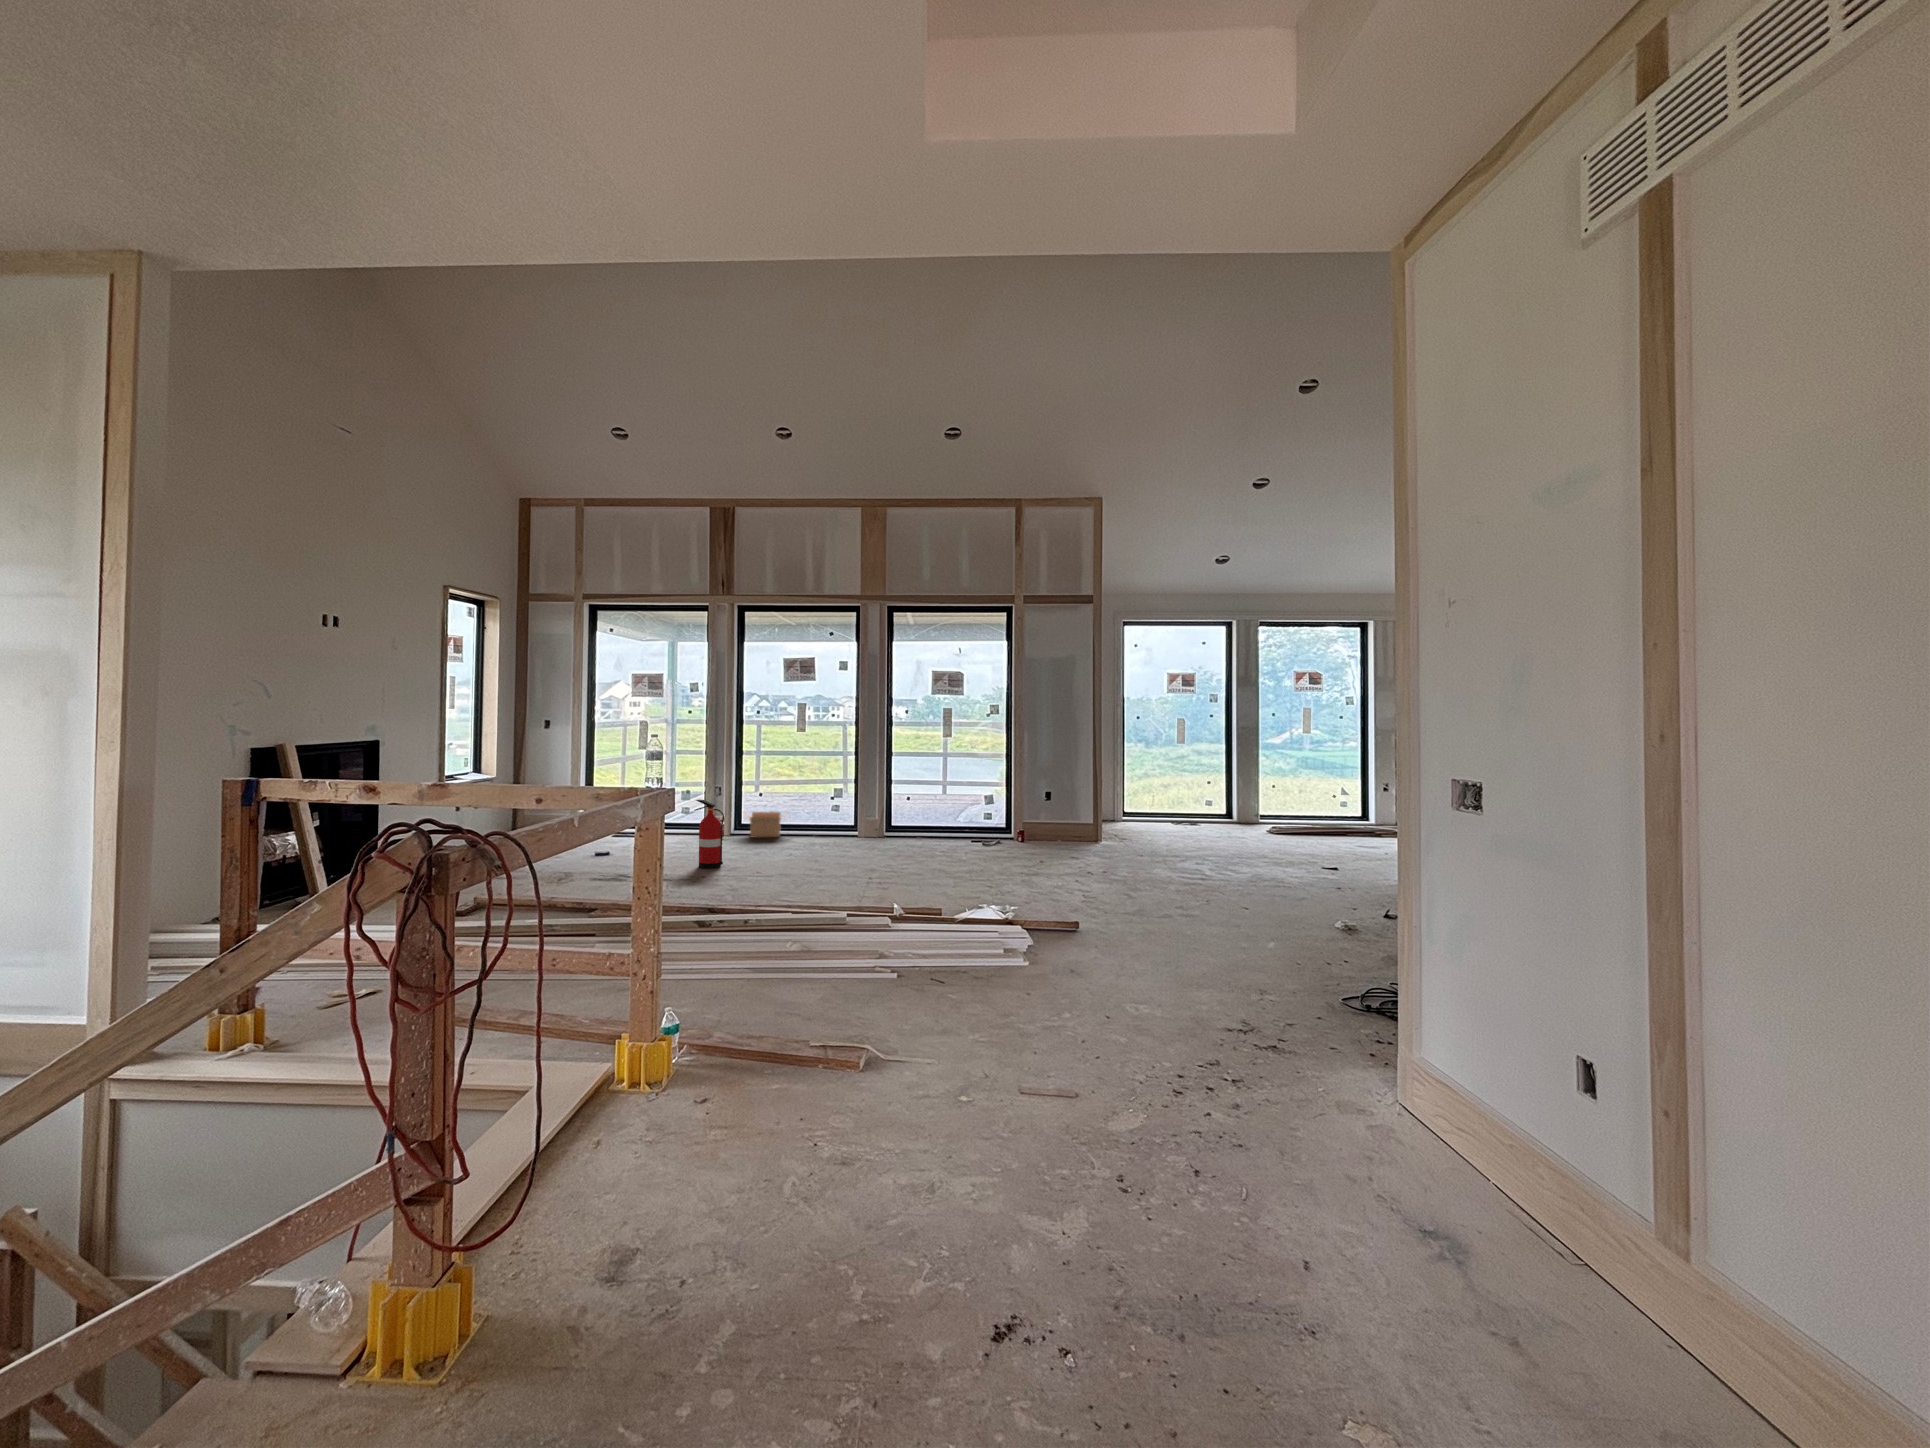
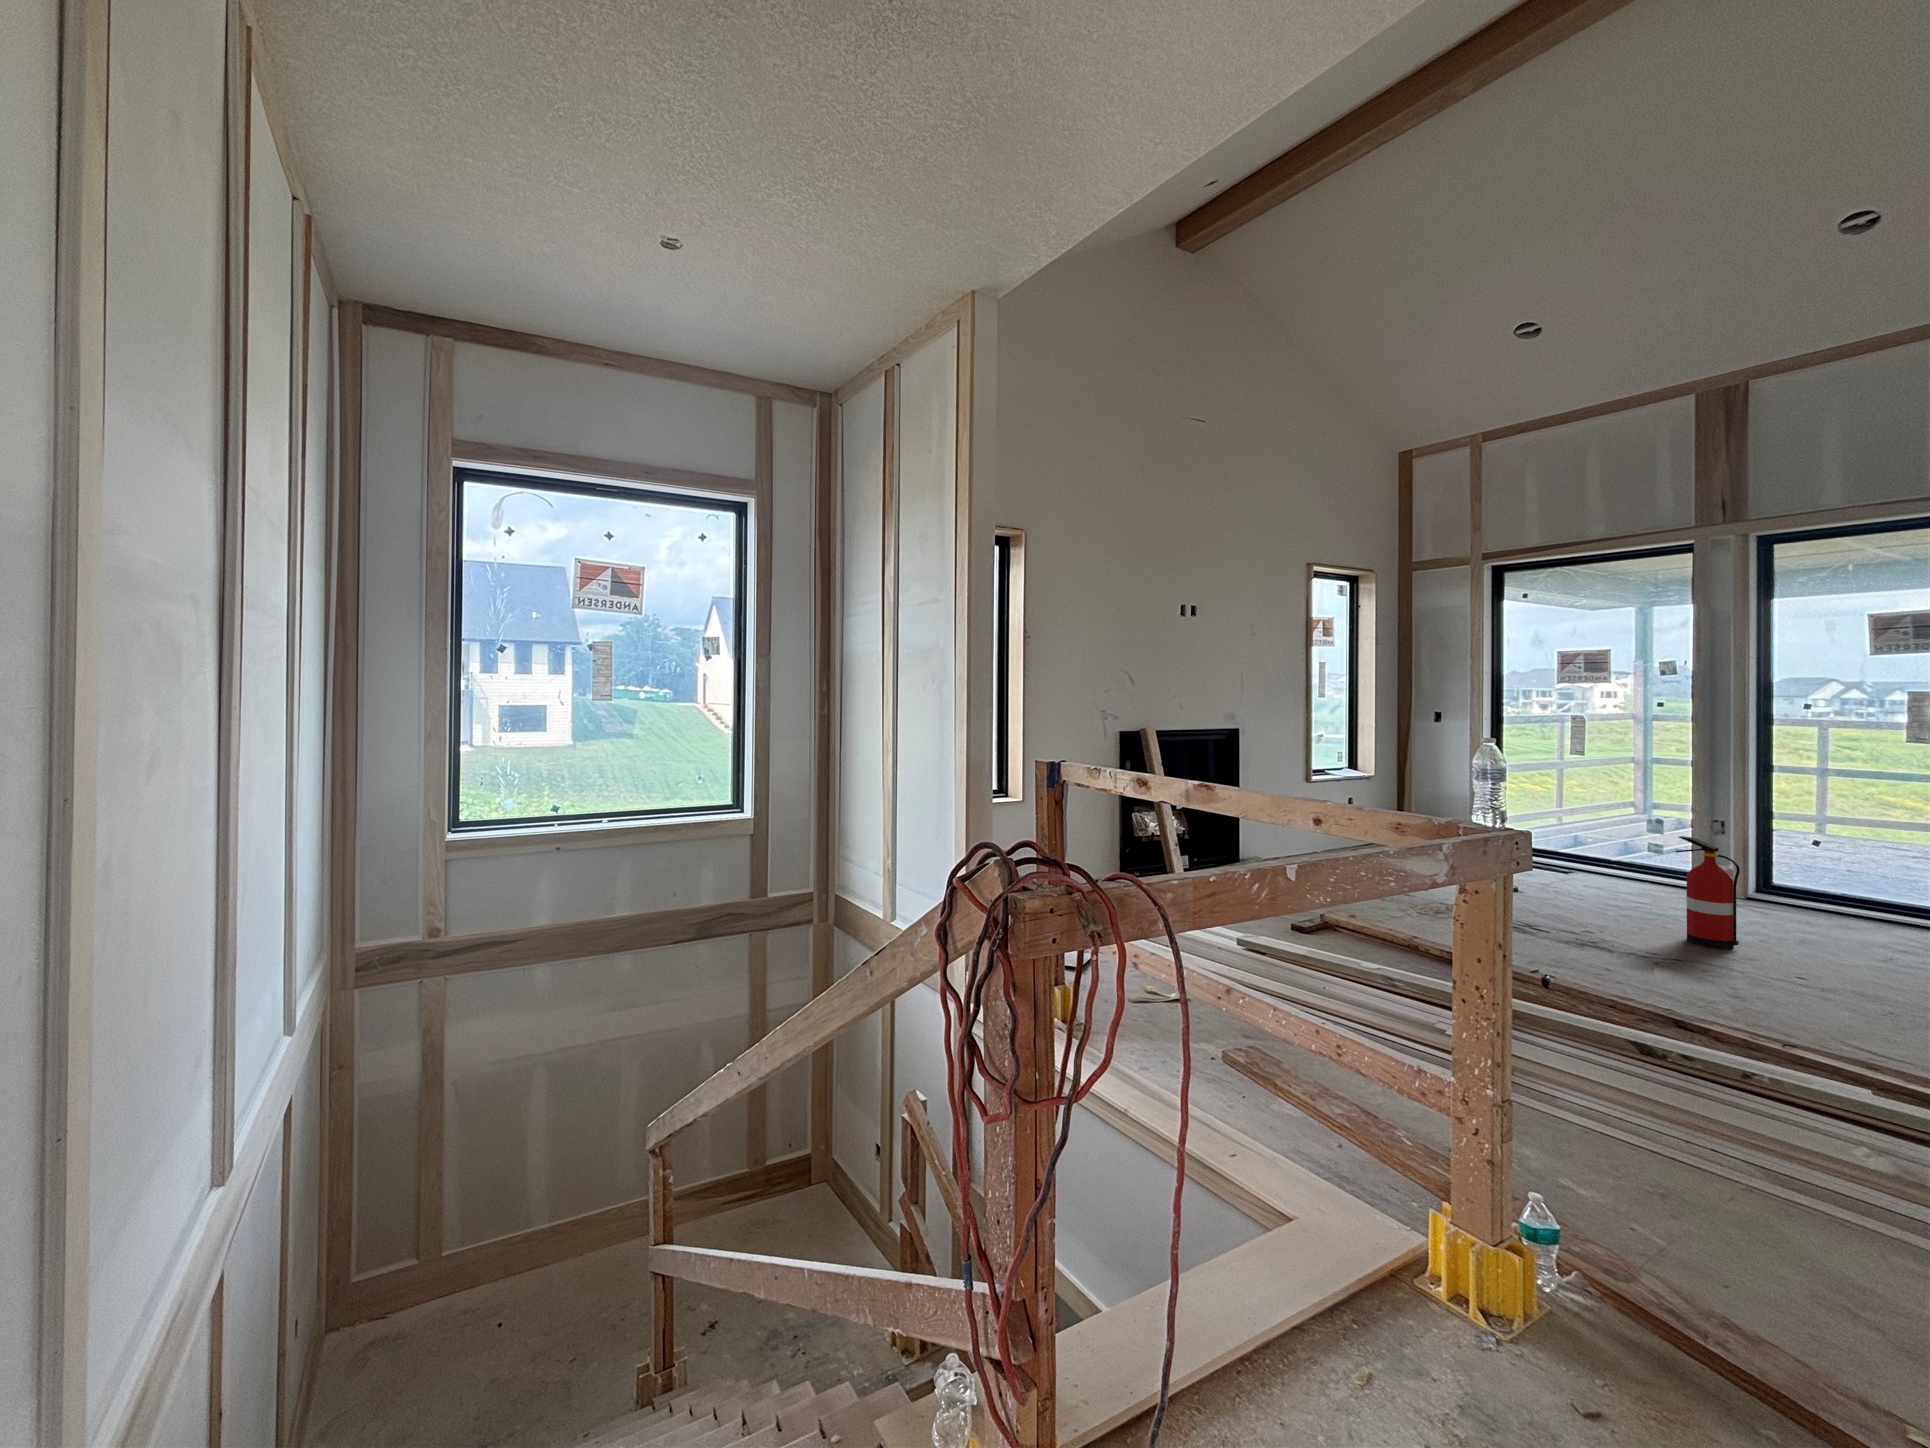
cardboard box: present [744,812,785,837] -> none [1777,861,1884,914]

